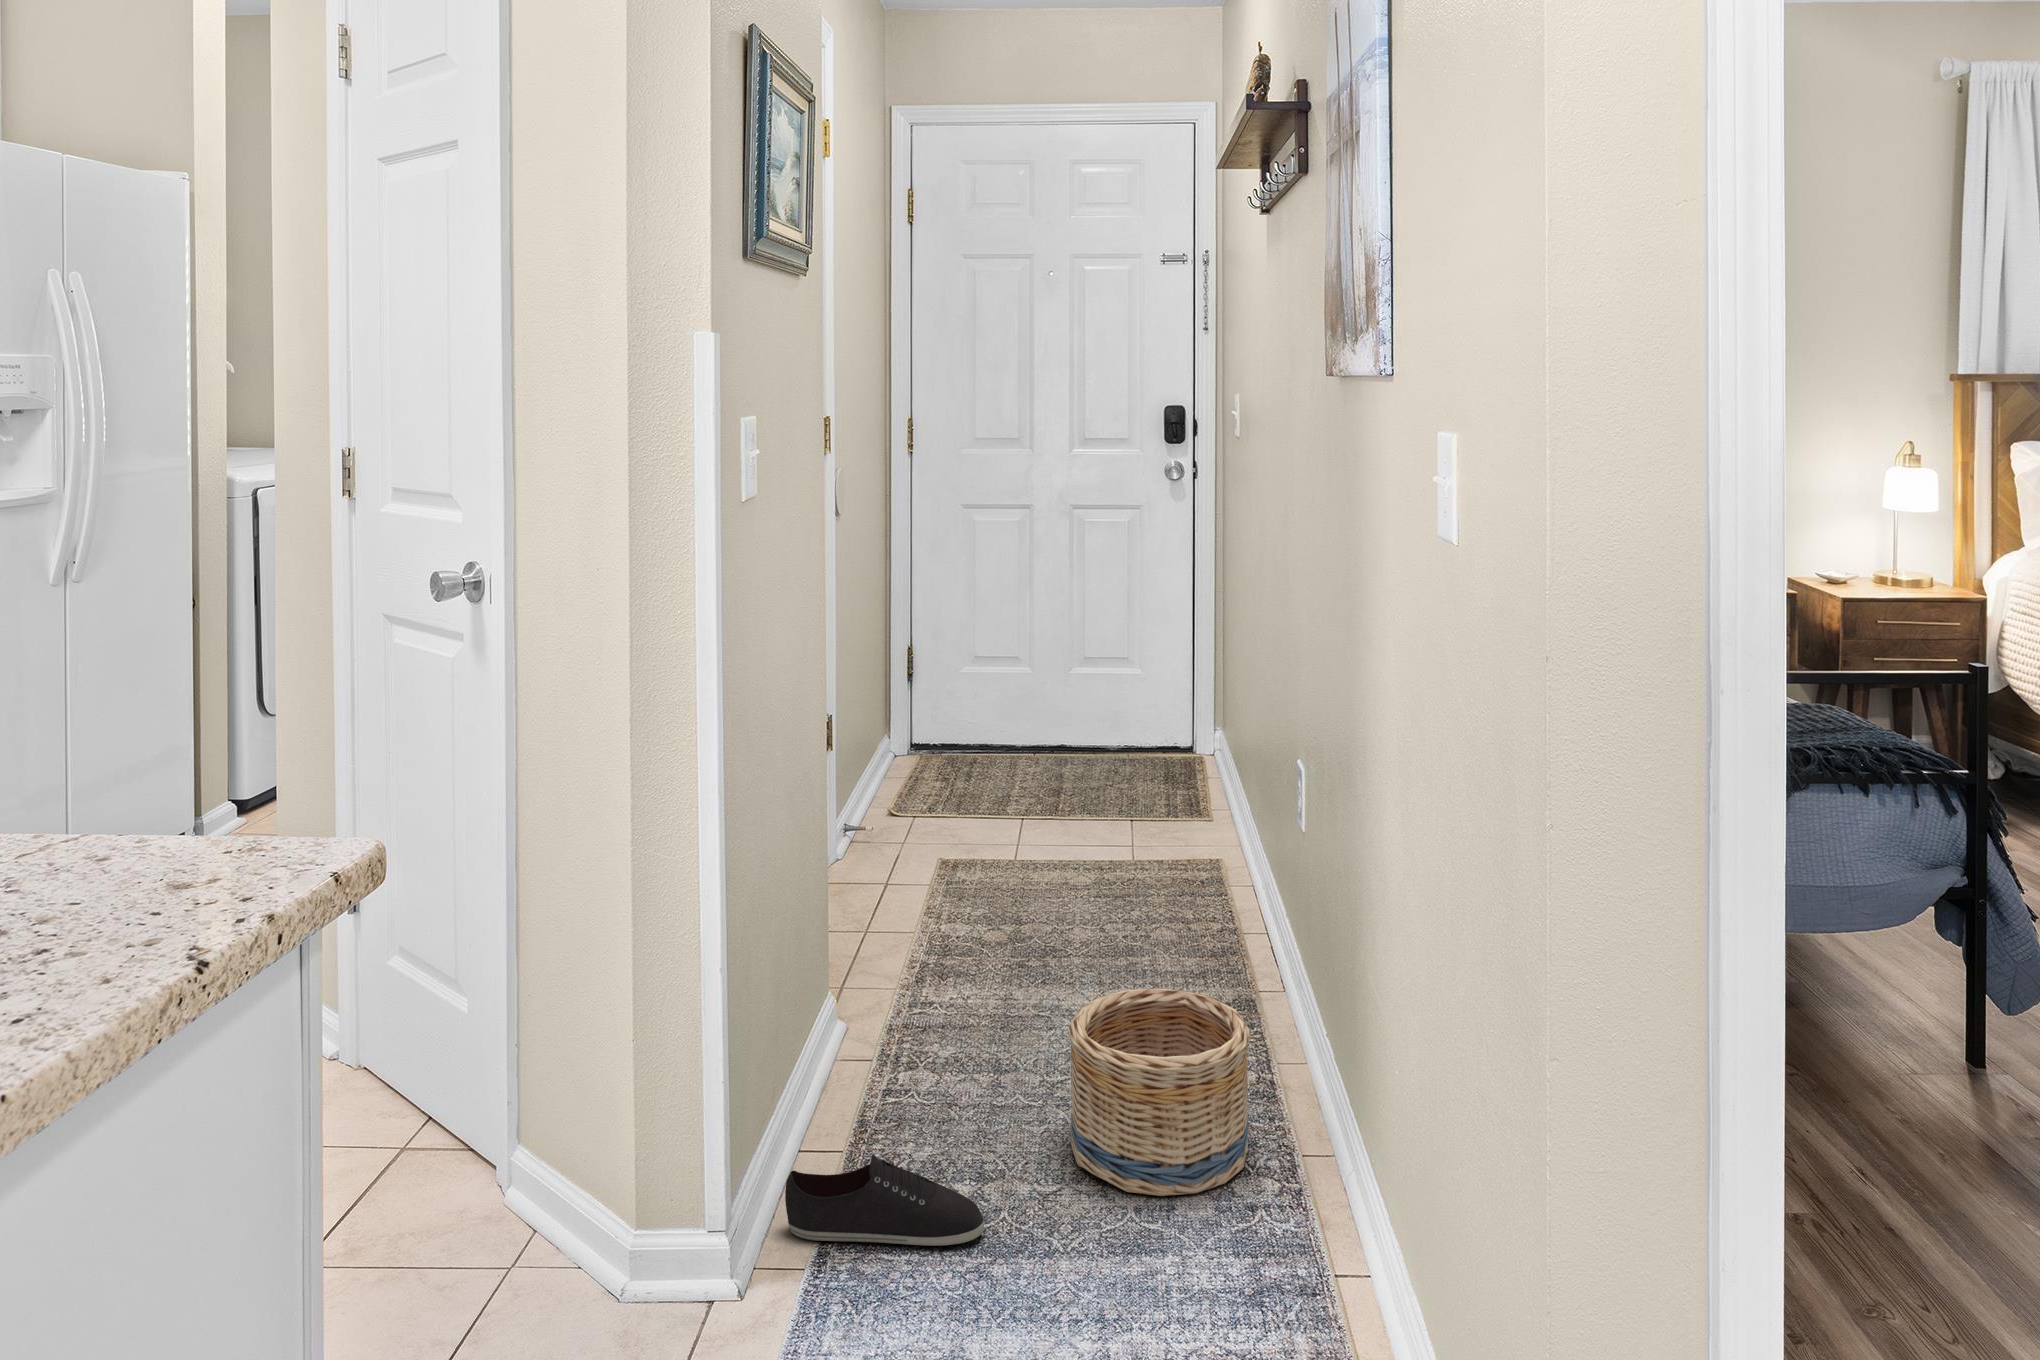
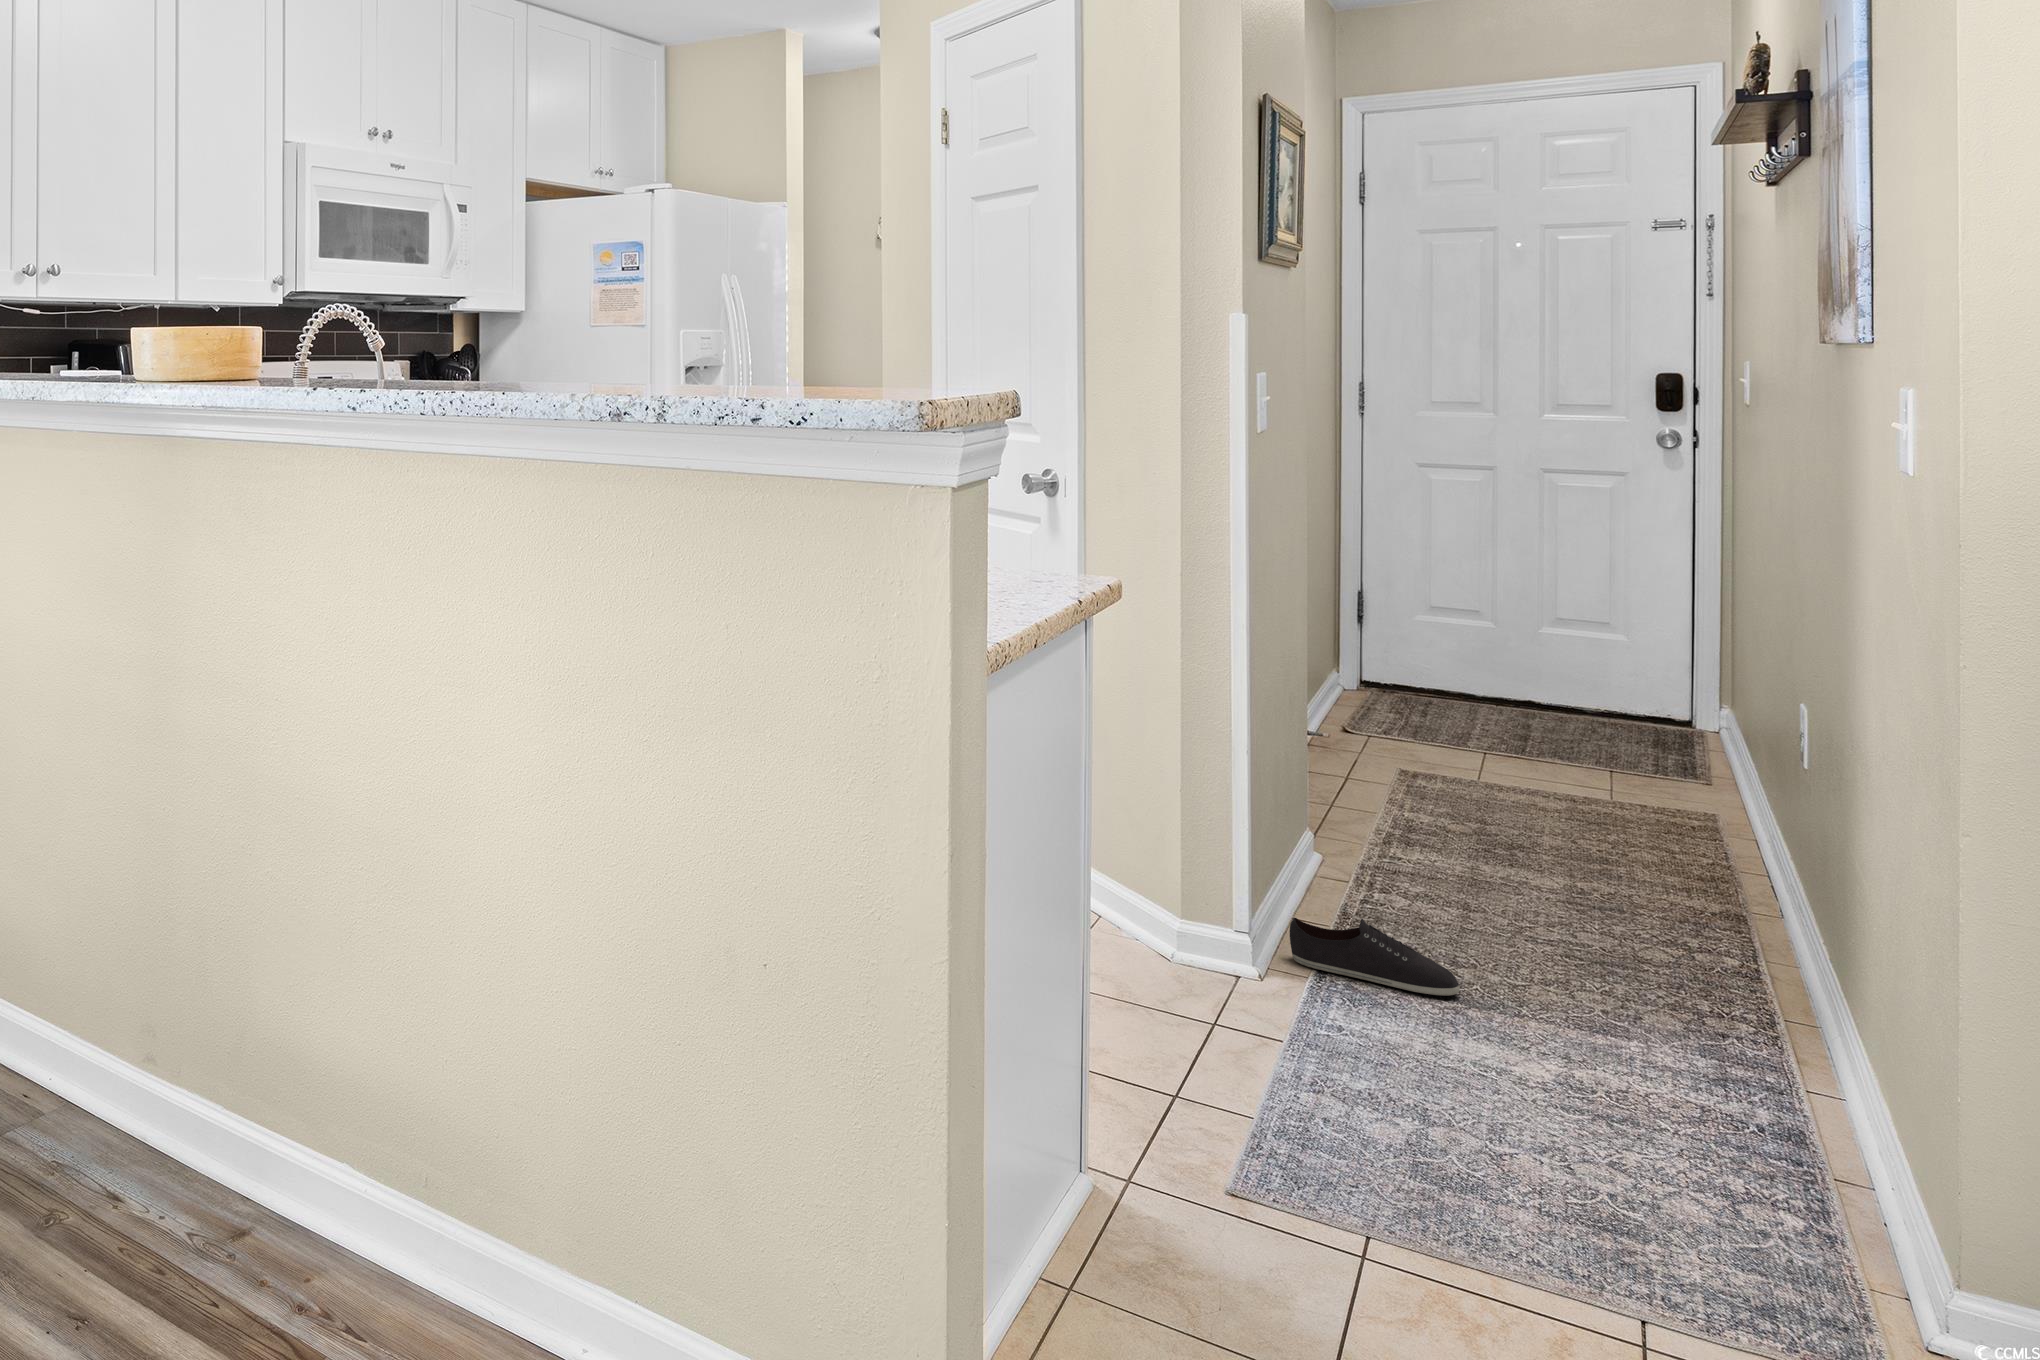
basket: present [1068,988,1250,1196] -> none [1538,854,1726,1016]

